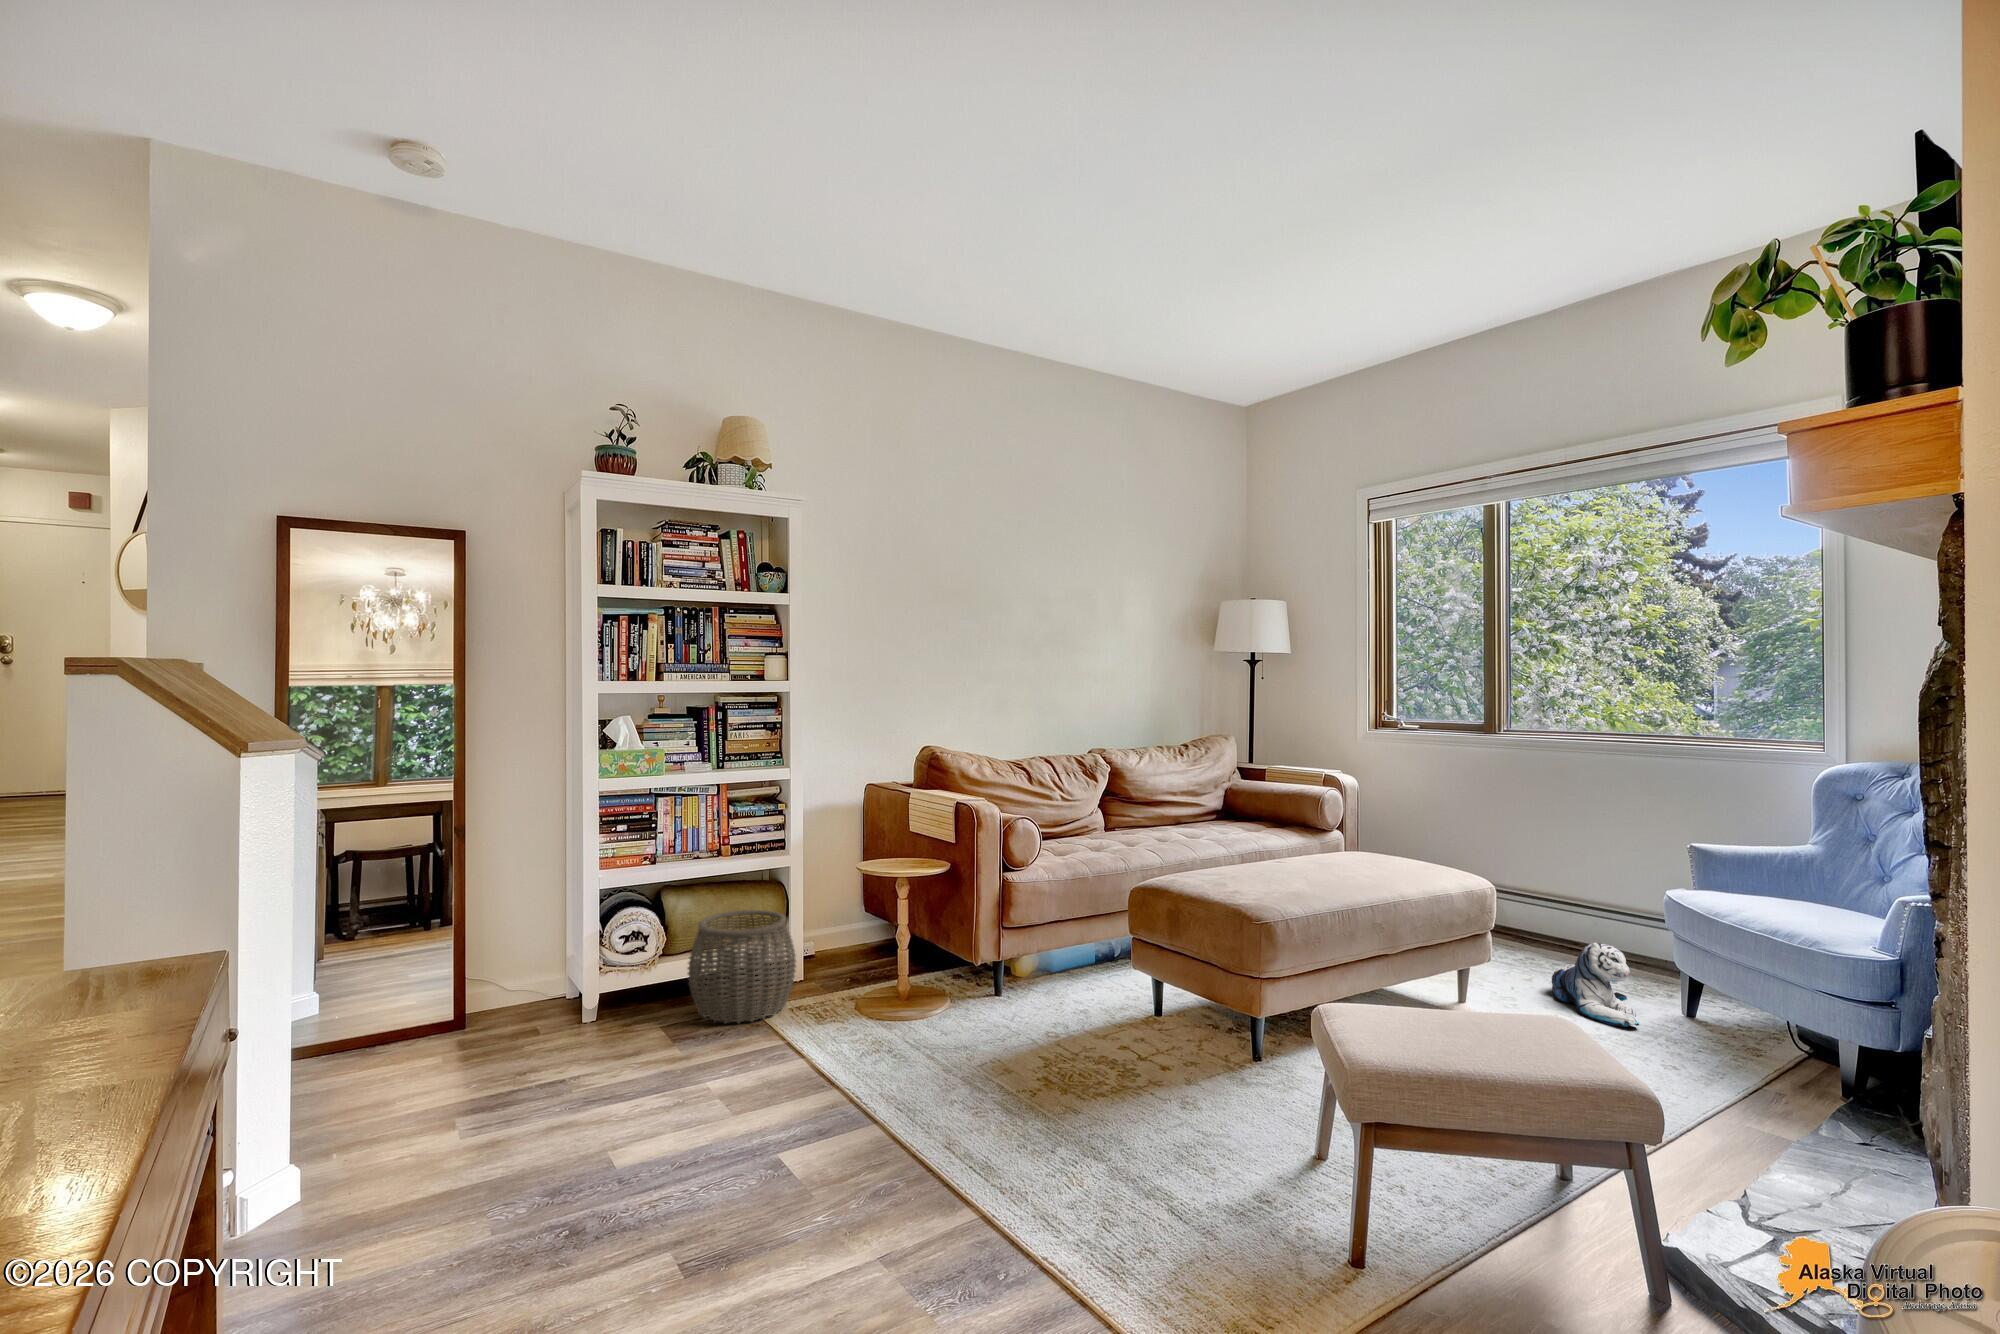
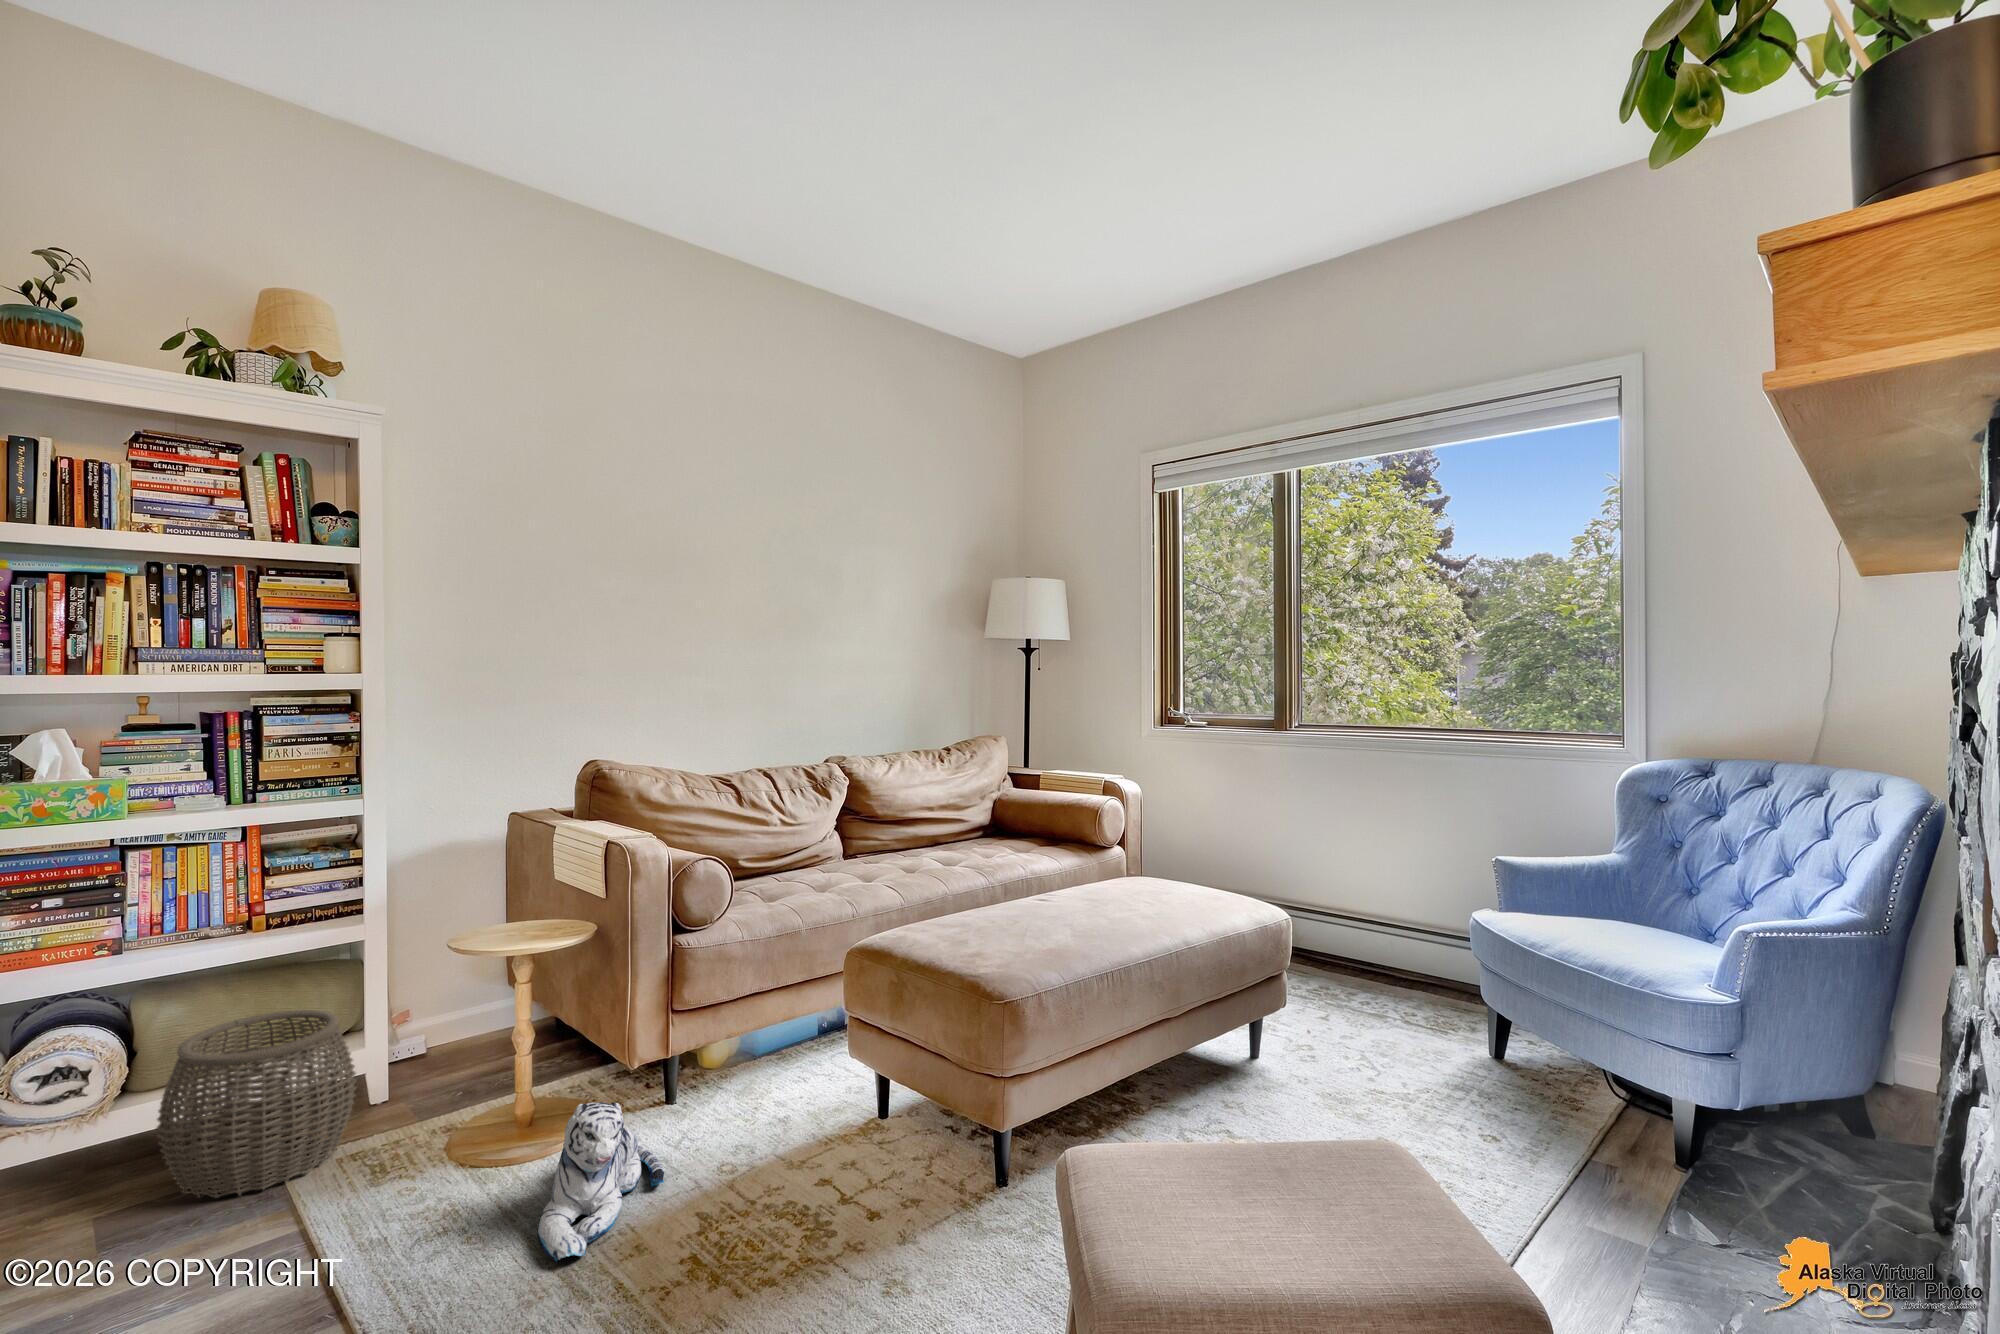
plush toy: present [1552,943,1639,1027] -> present [538,1102,664,1262]

